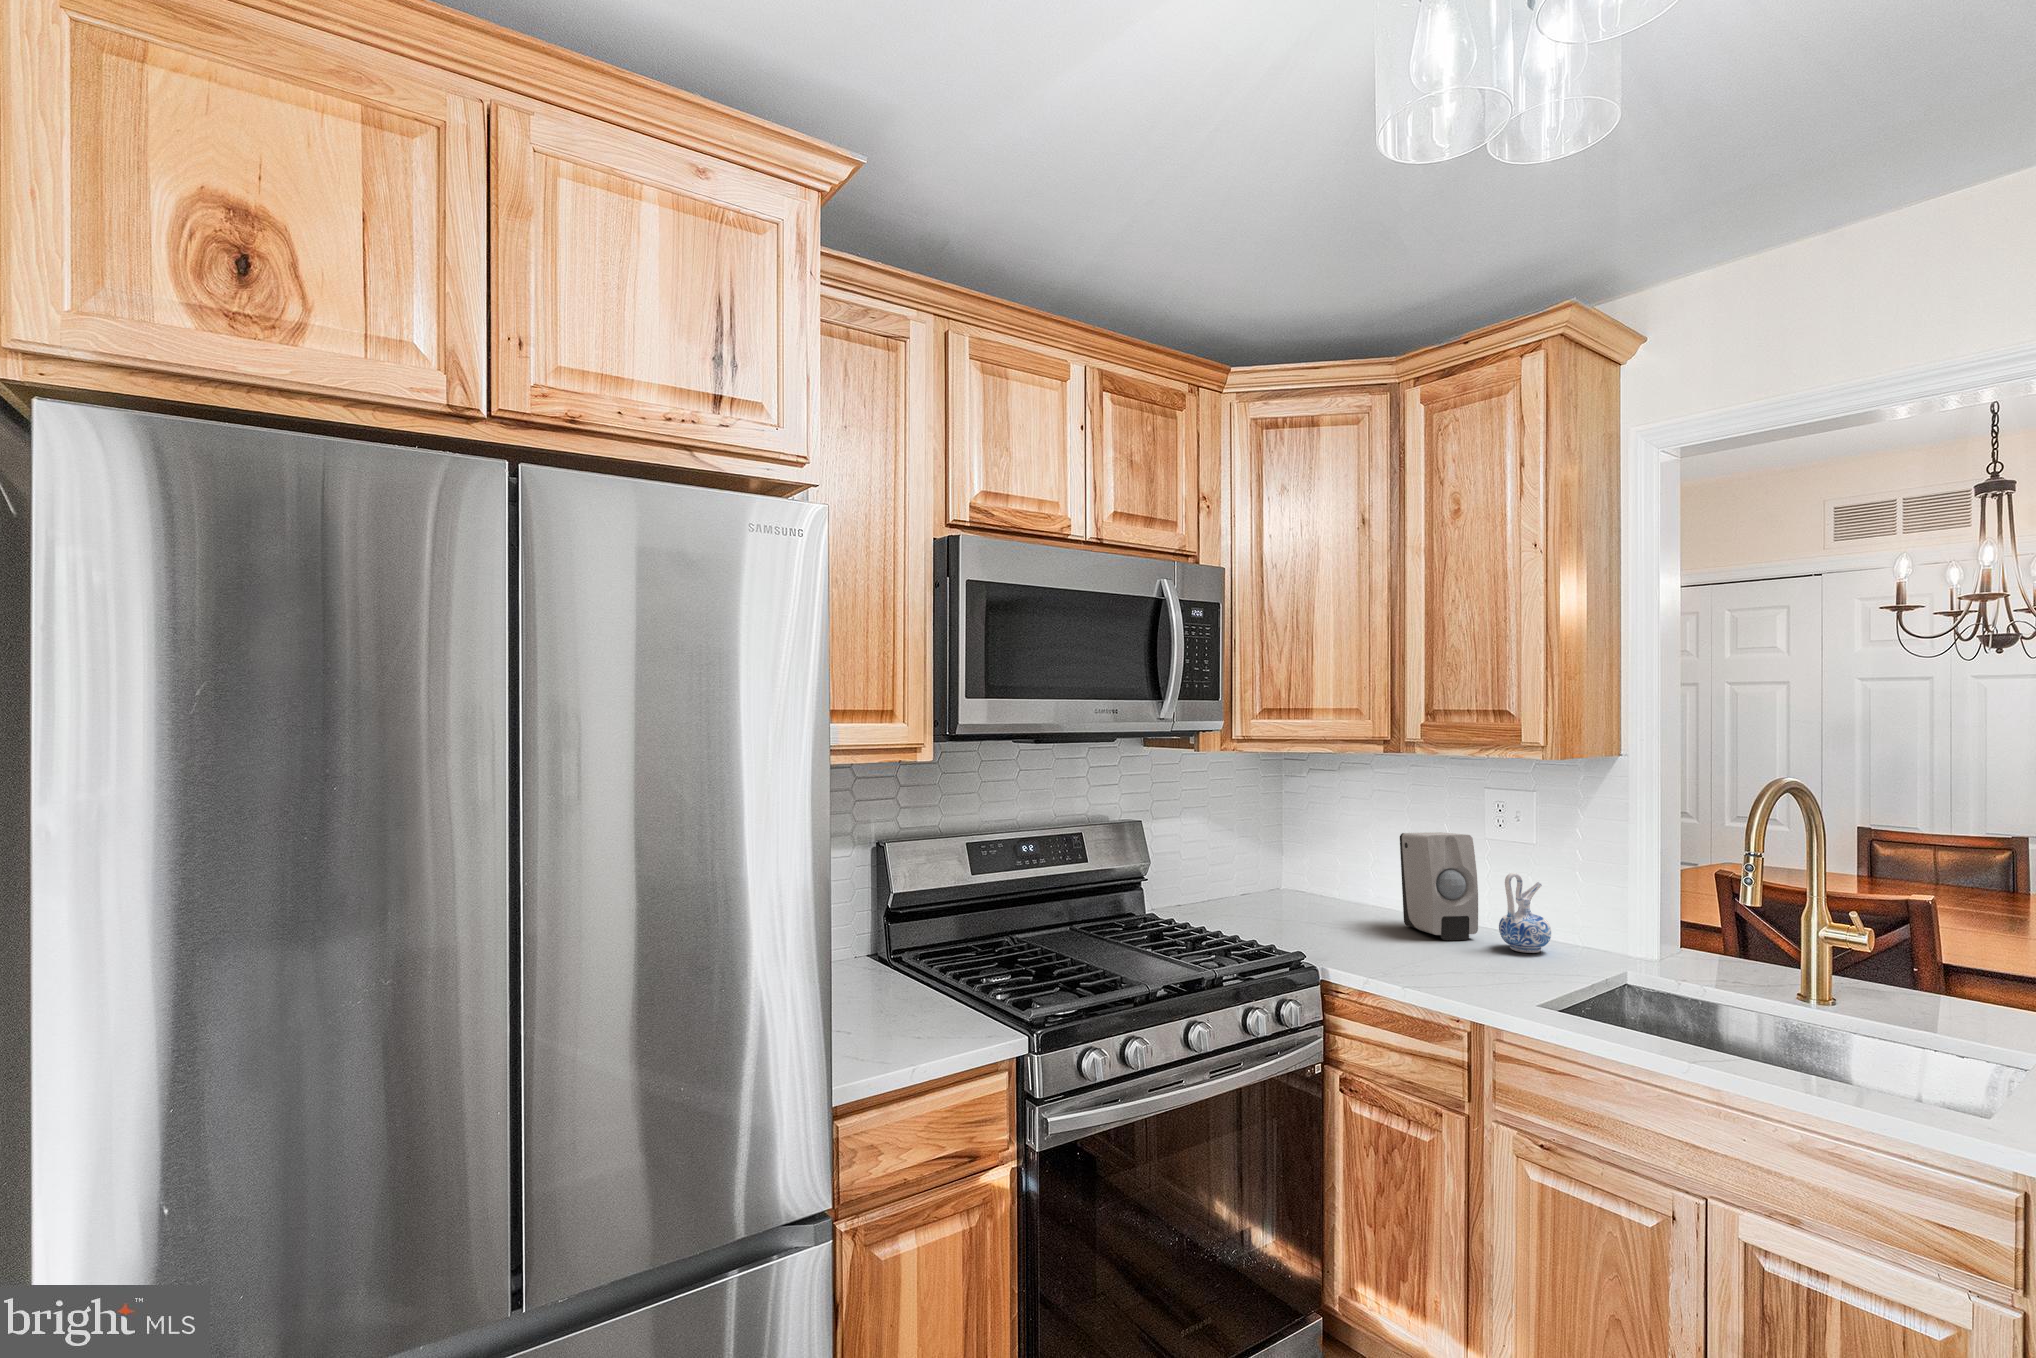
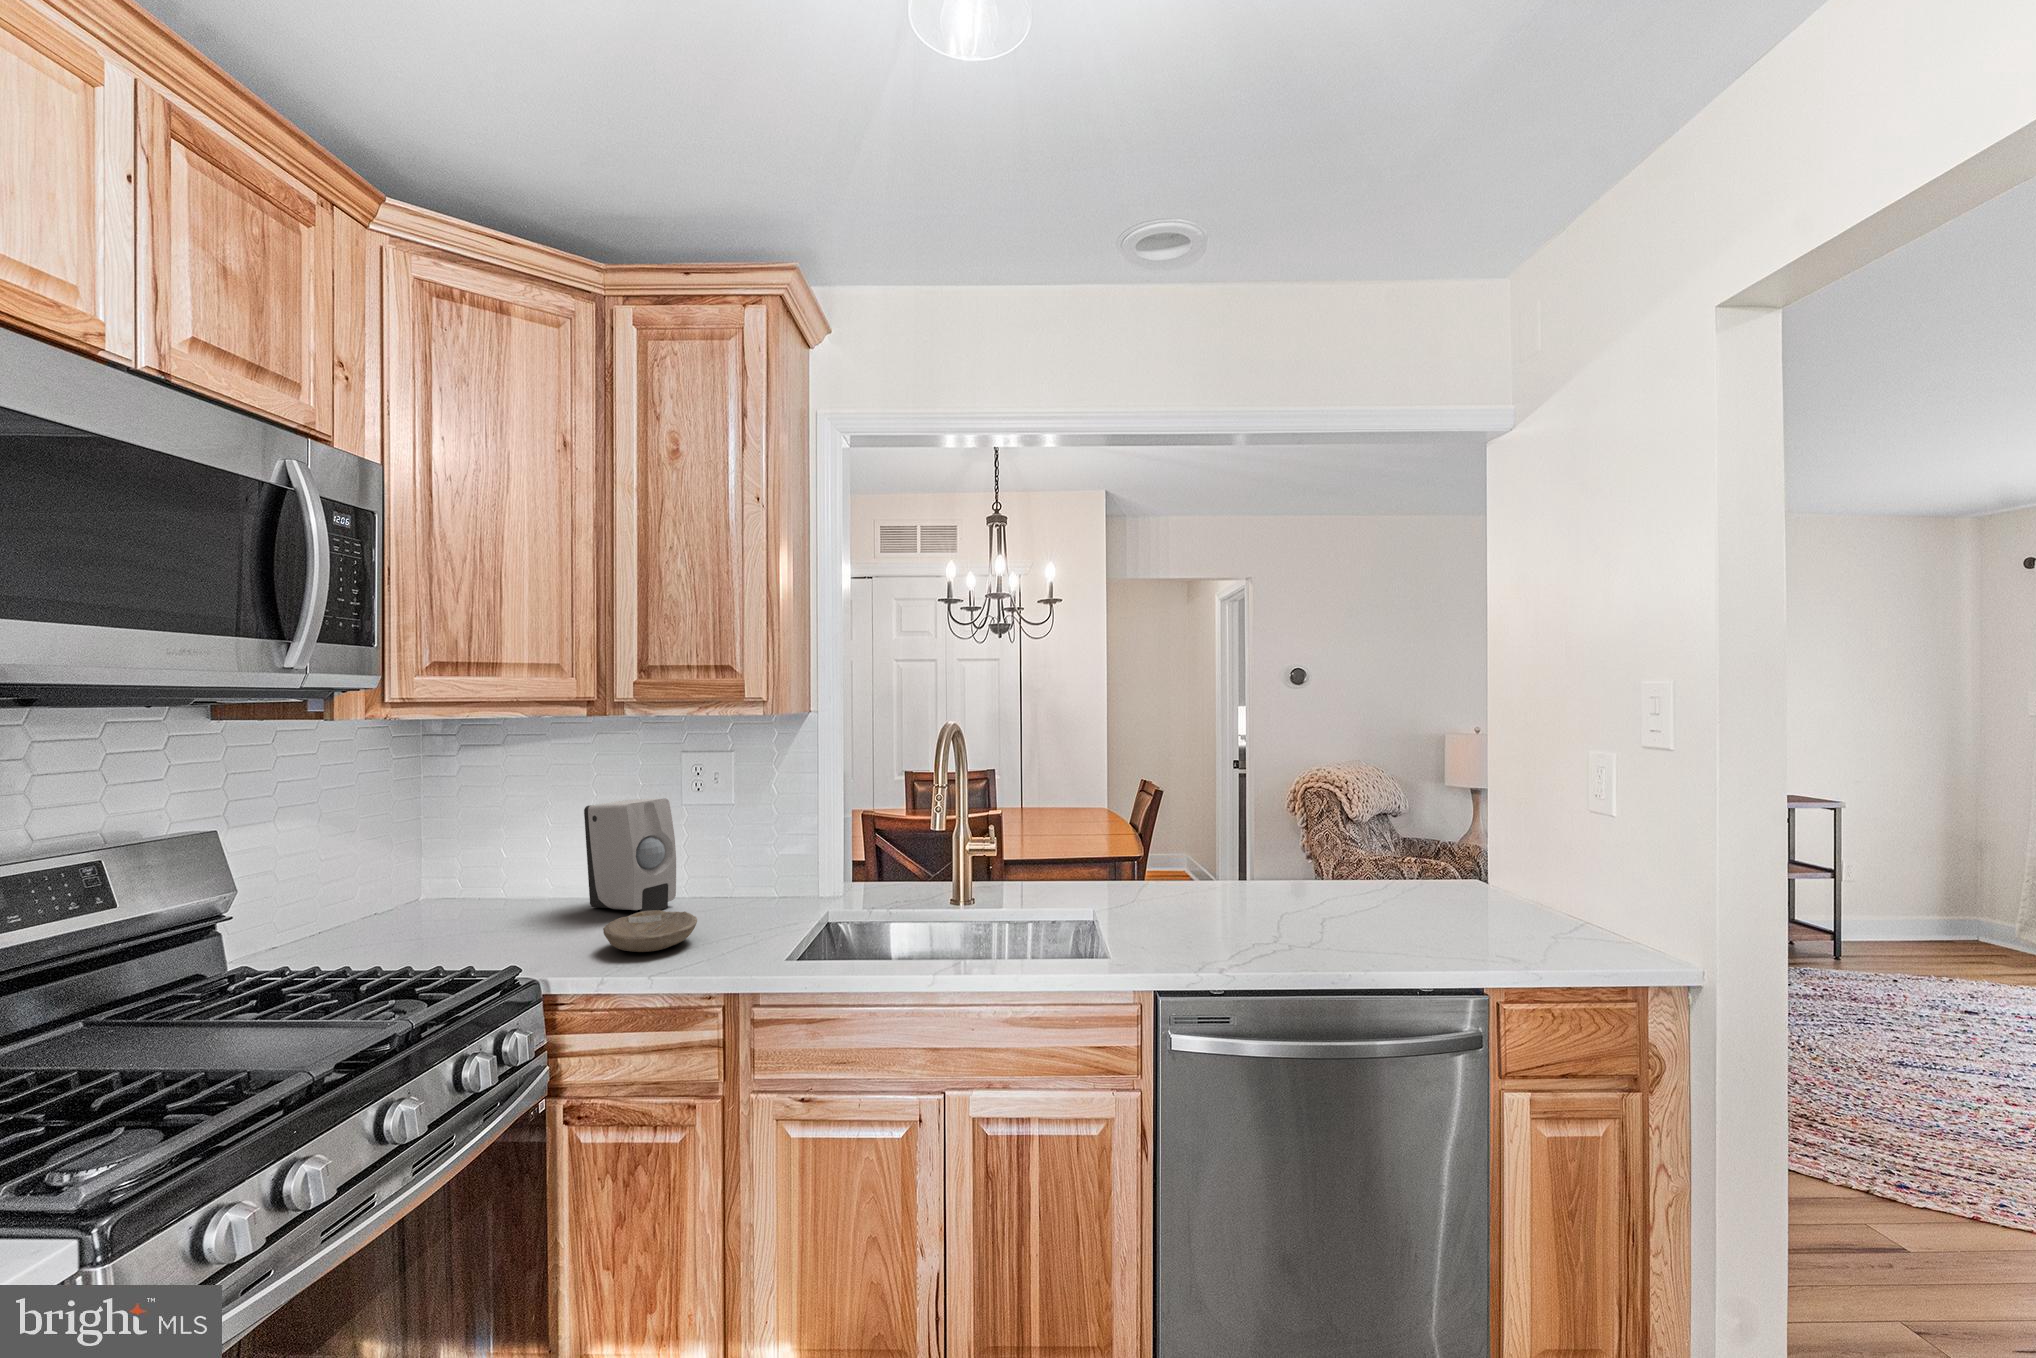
ceramic pitcher: present [1499,873,1551,953] -> none [702,830,751,908]
bowl: none [1385,934,1469,970] -> present [603,910,697,952]

